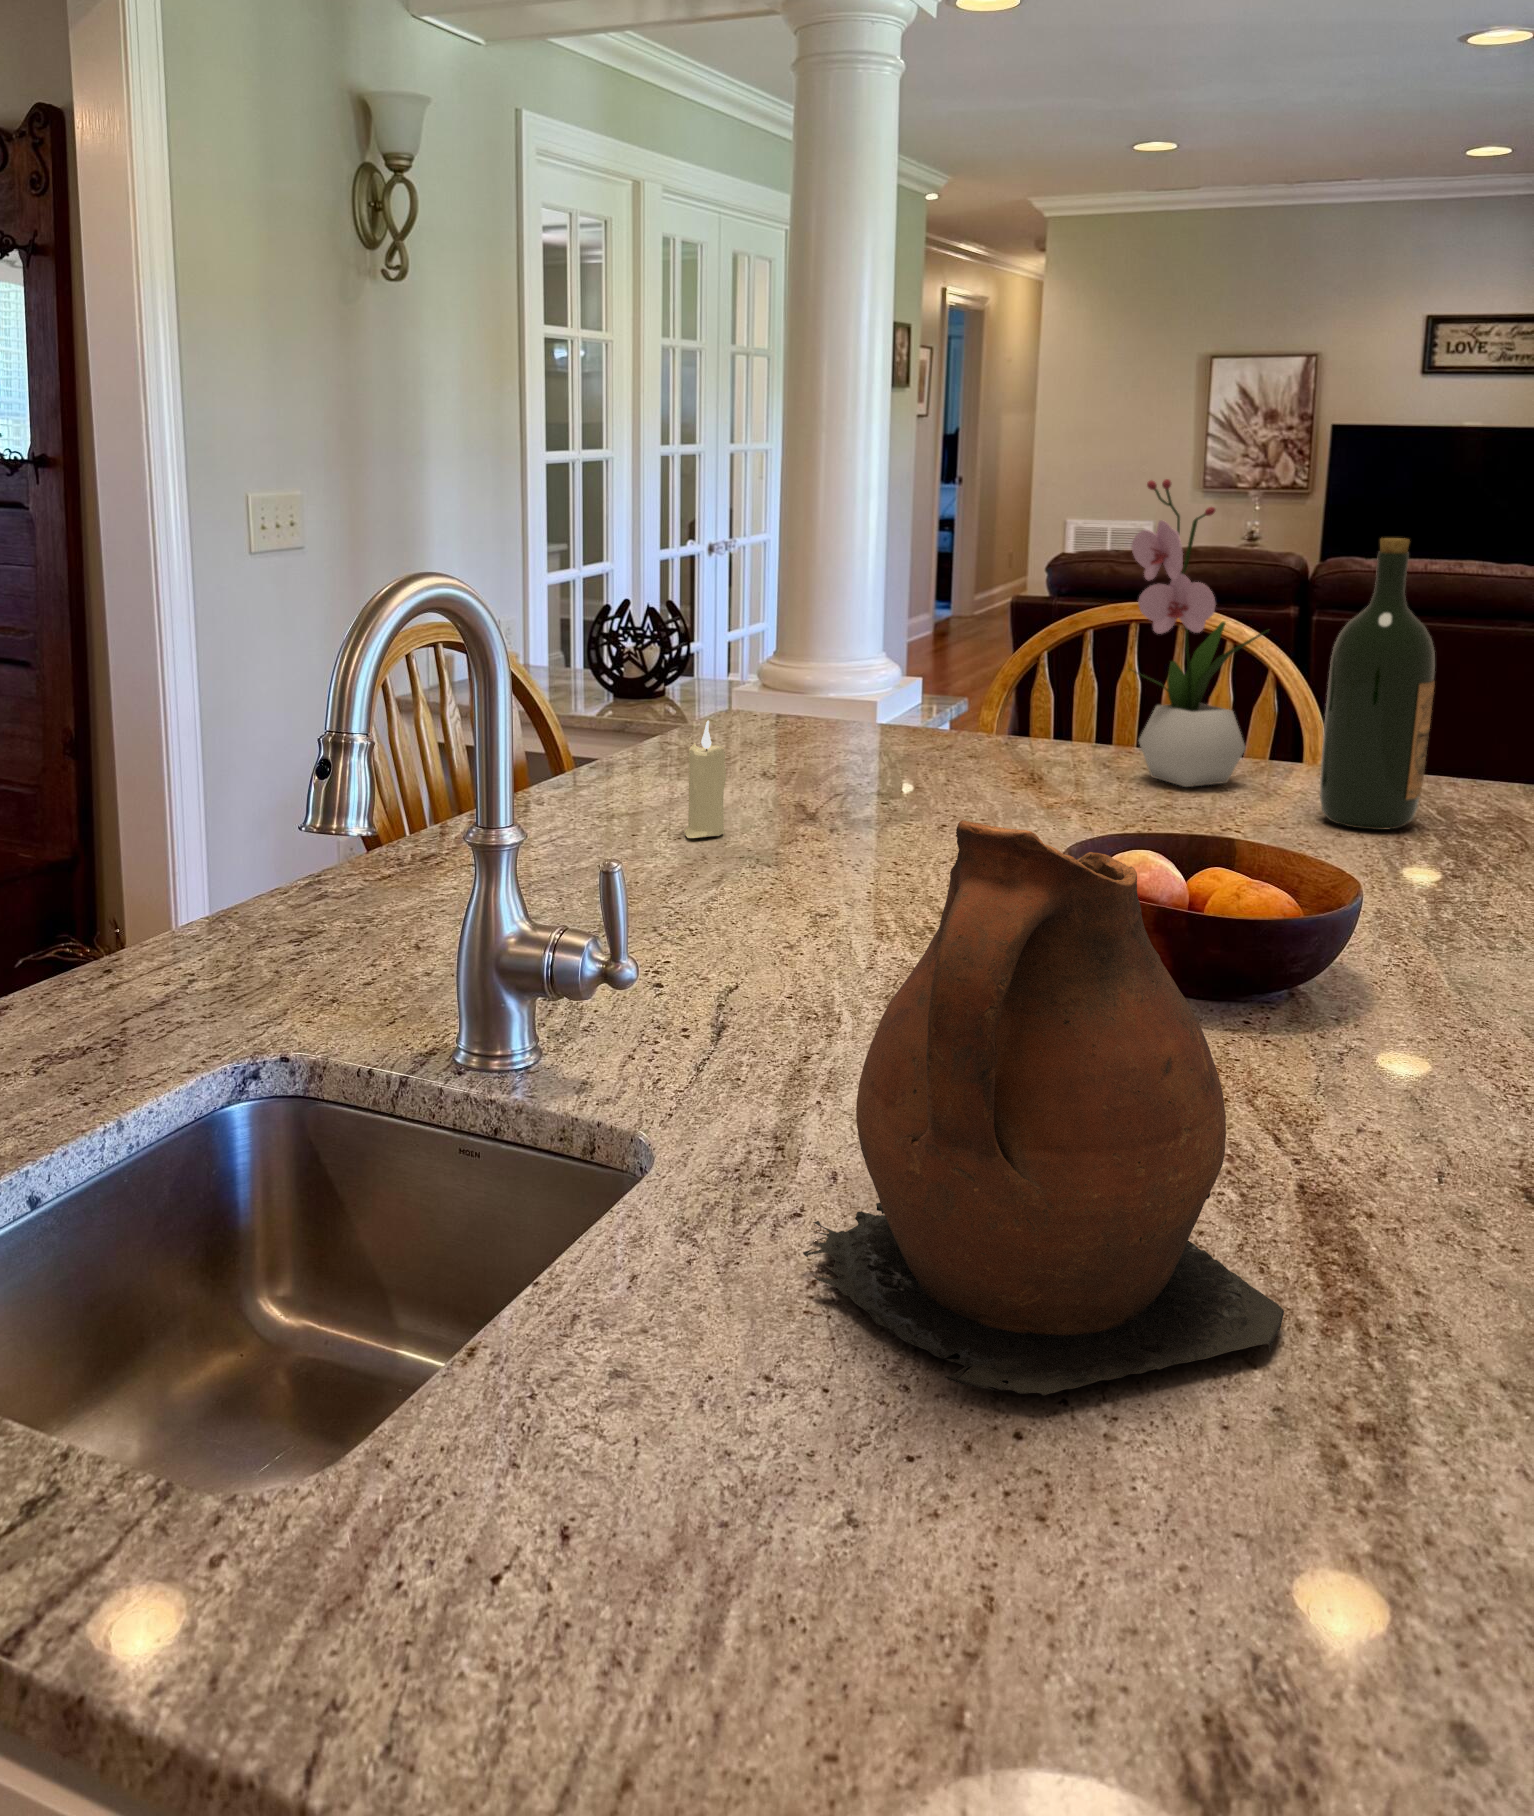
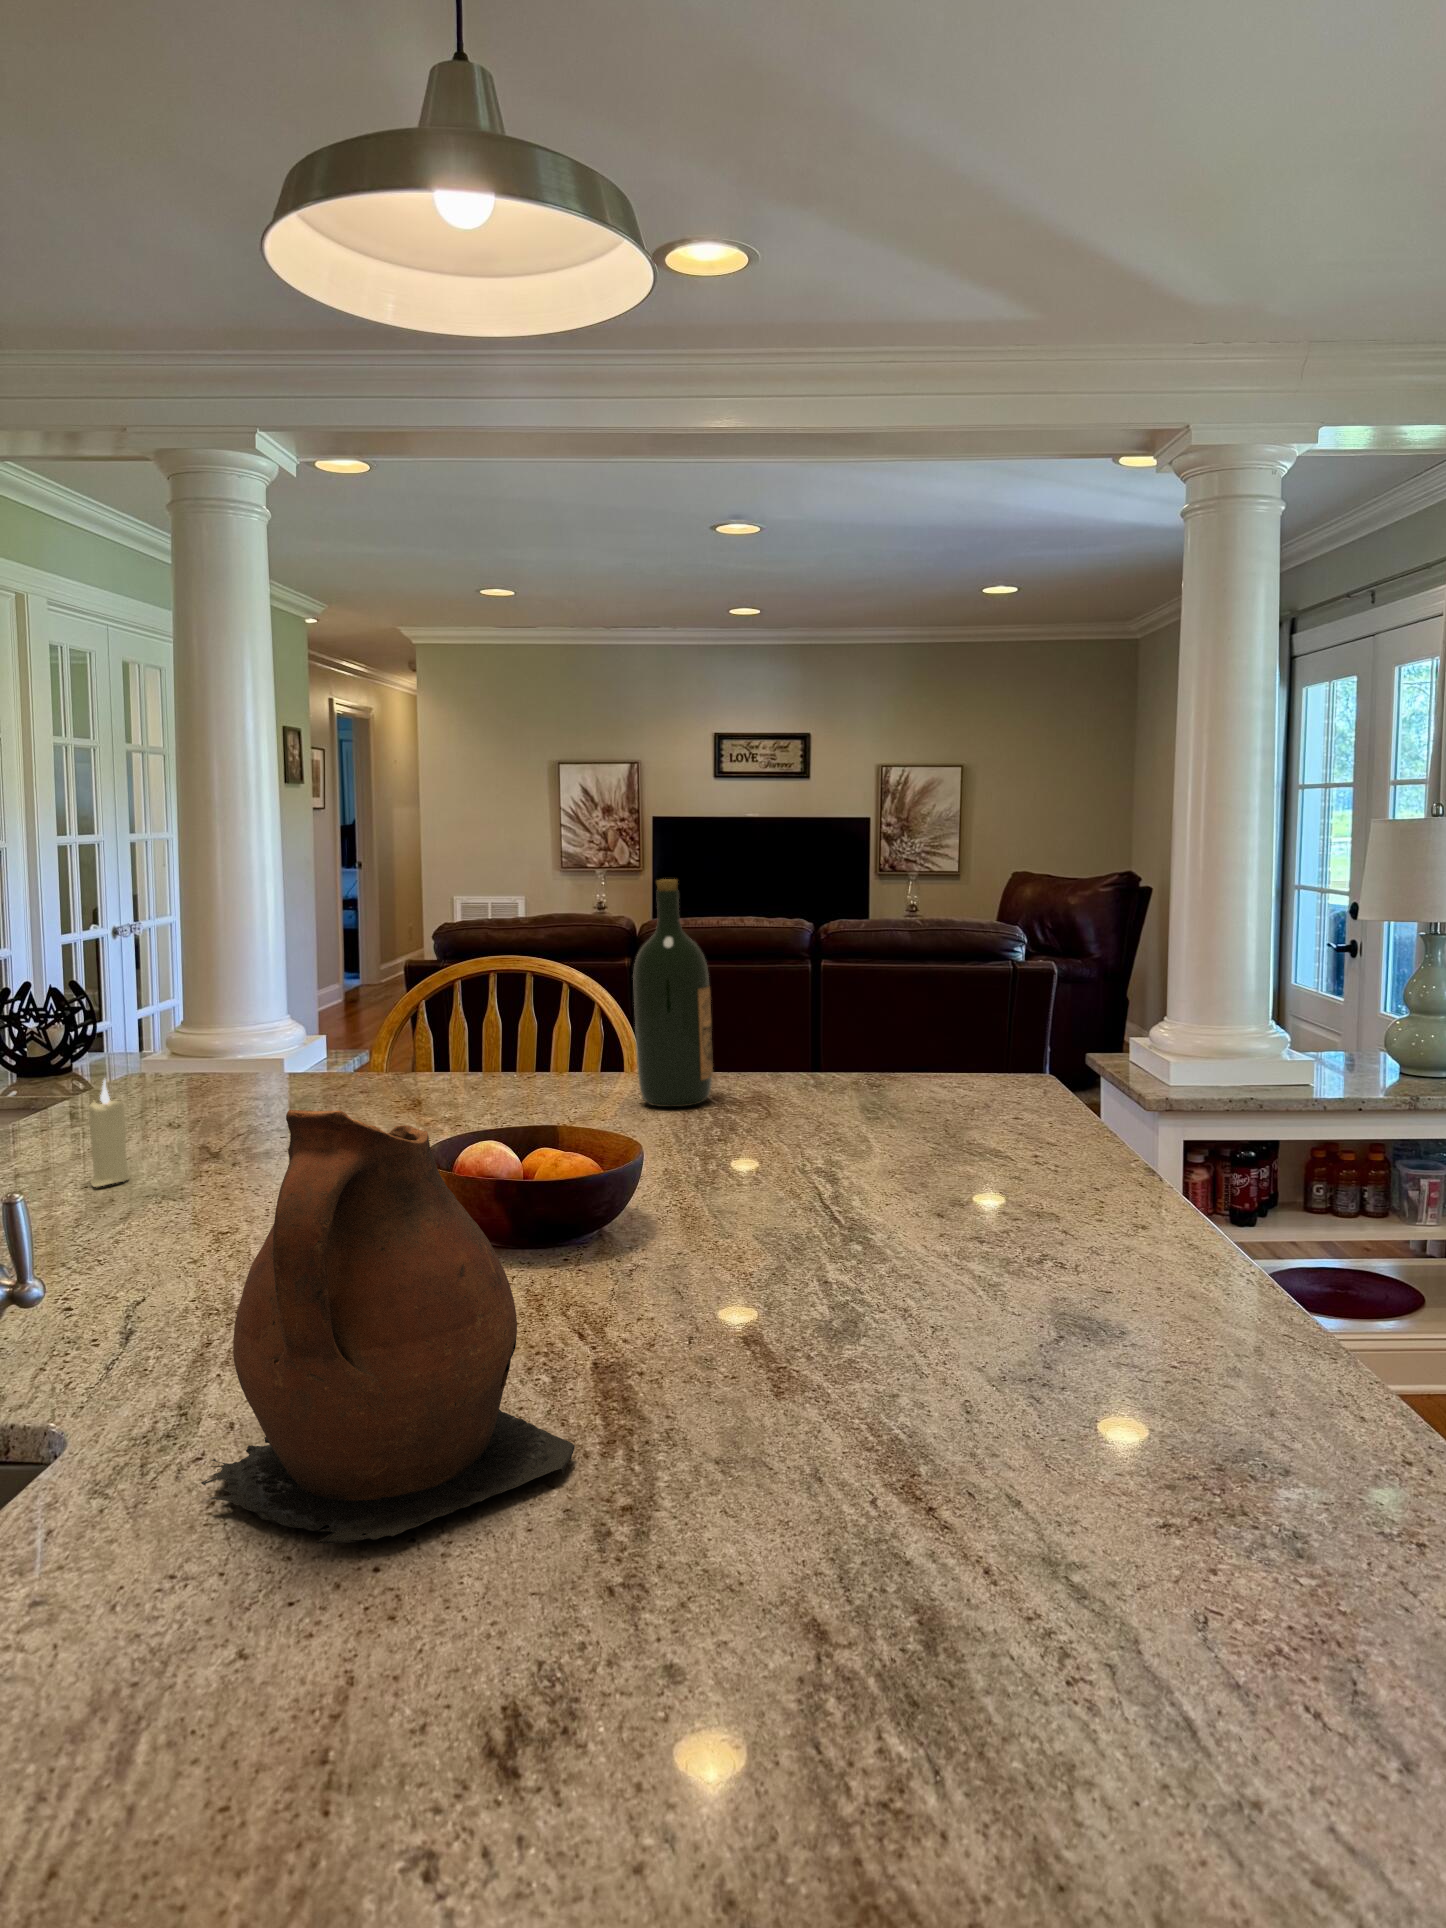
flower arrangement: present [1132,479,1269,787] -> none [472,843,590,1092]

